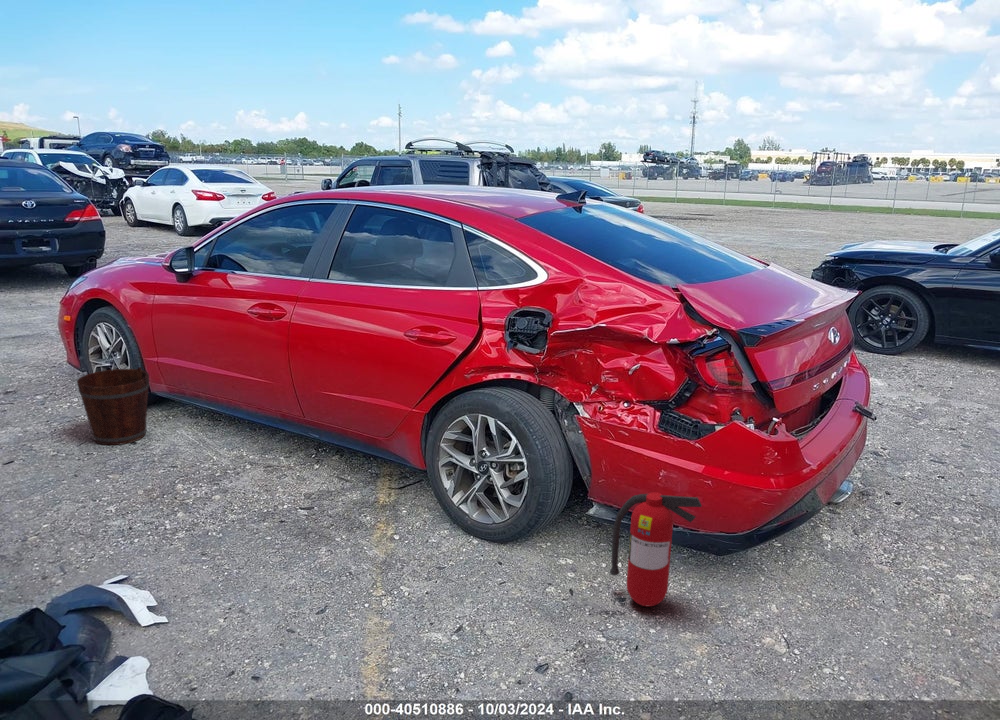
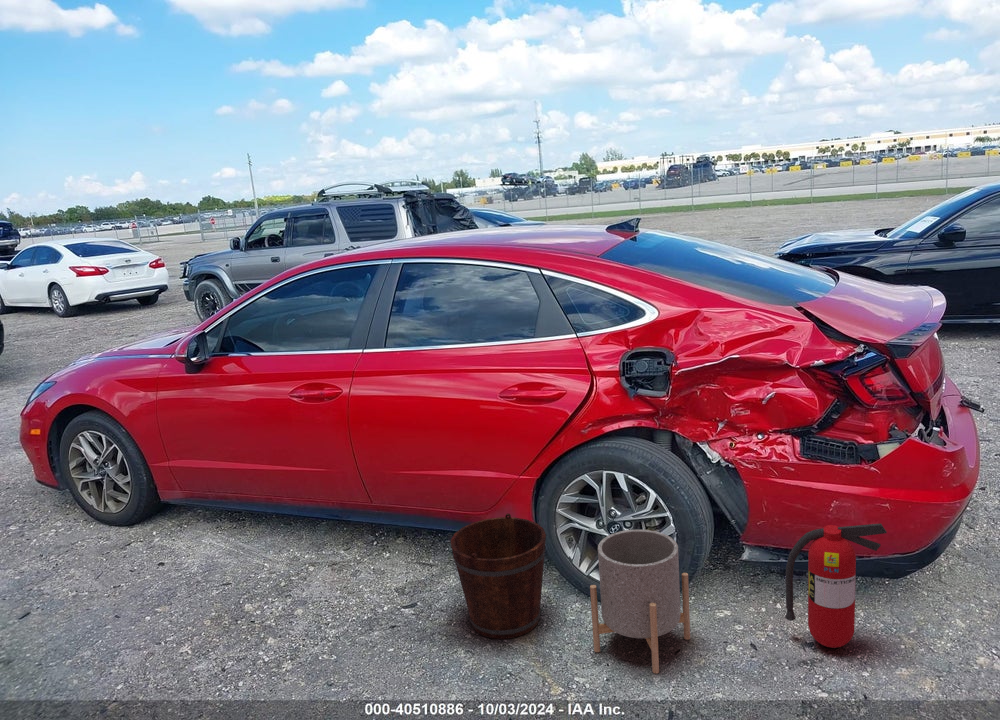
bucket: present [77,367,149,445] -> present [451,513,546,639]
planter: none [436,469,527,598] -> present [590,530,690,674]

